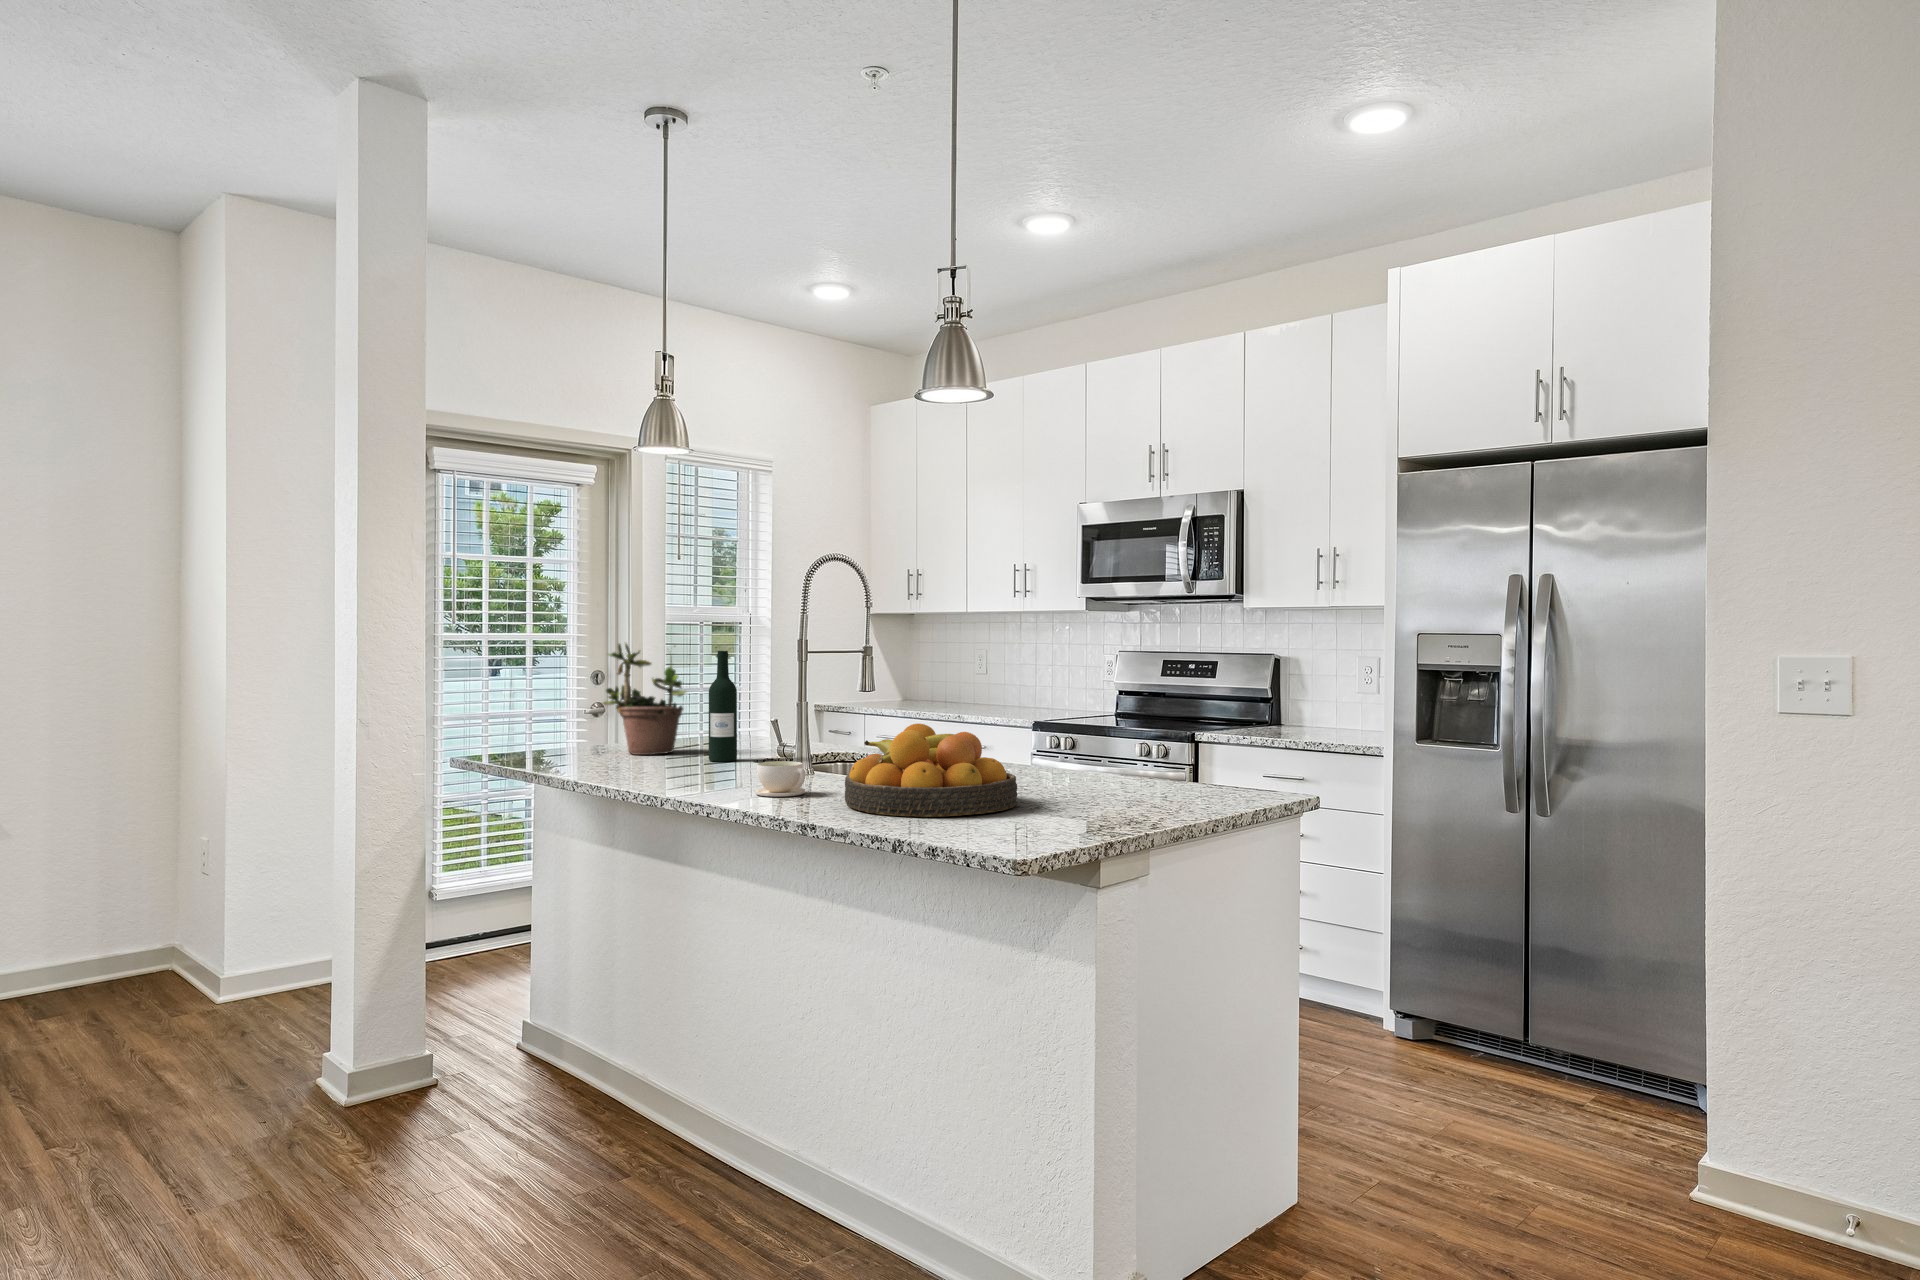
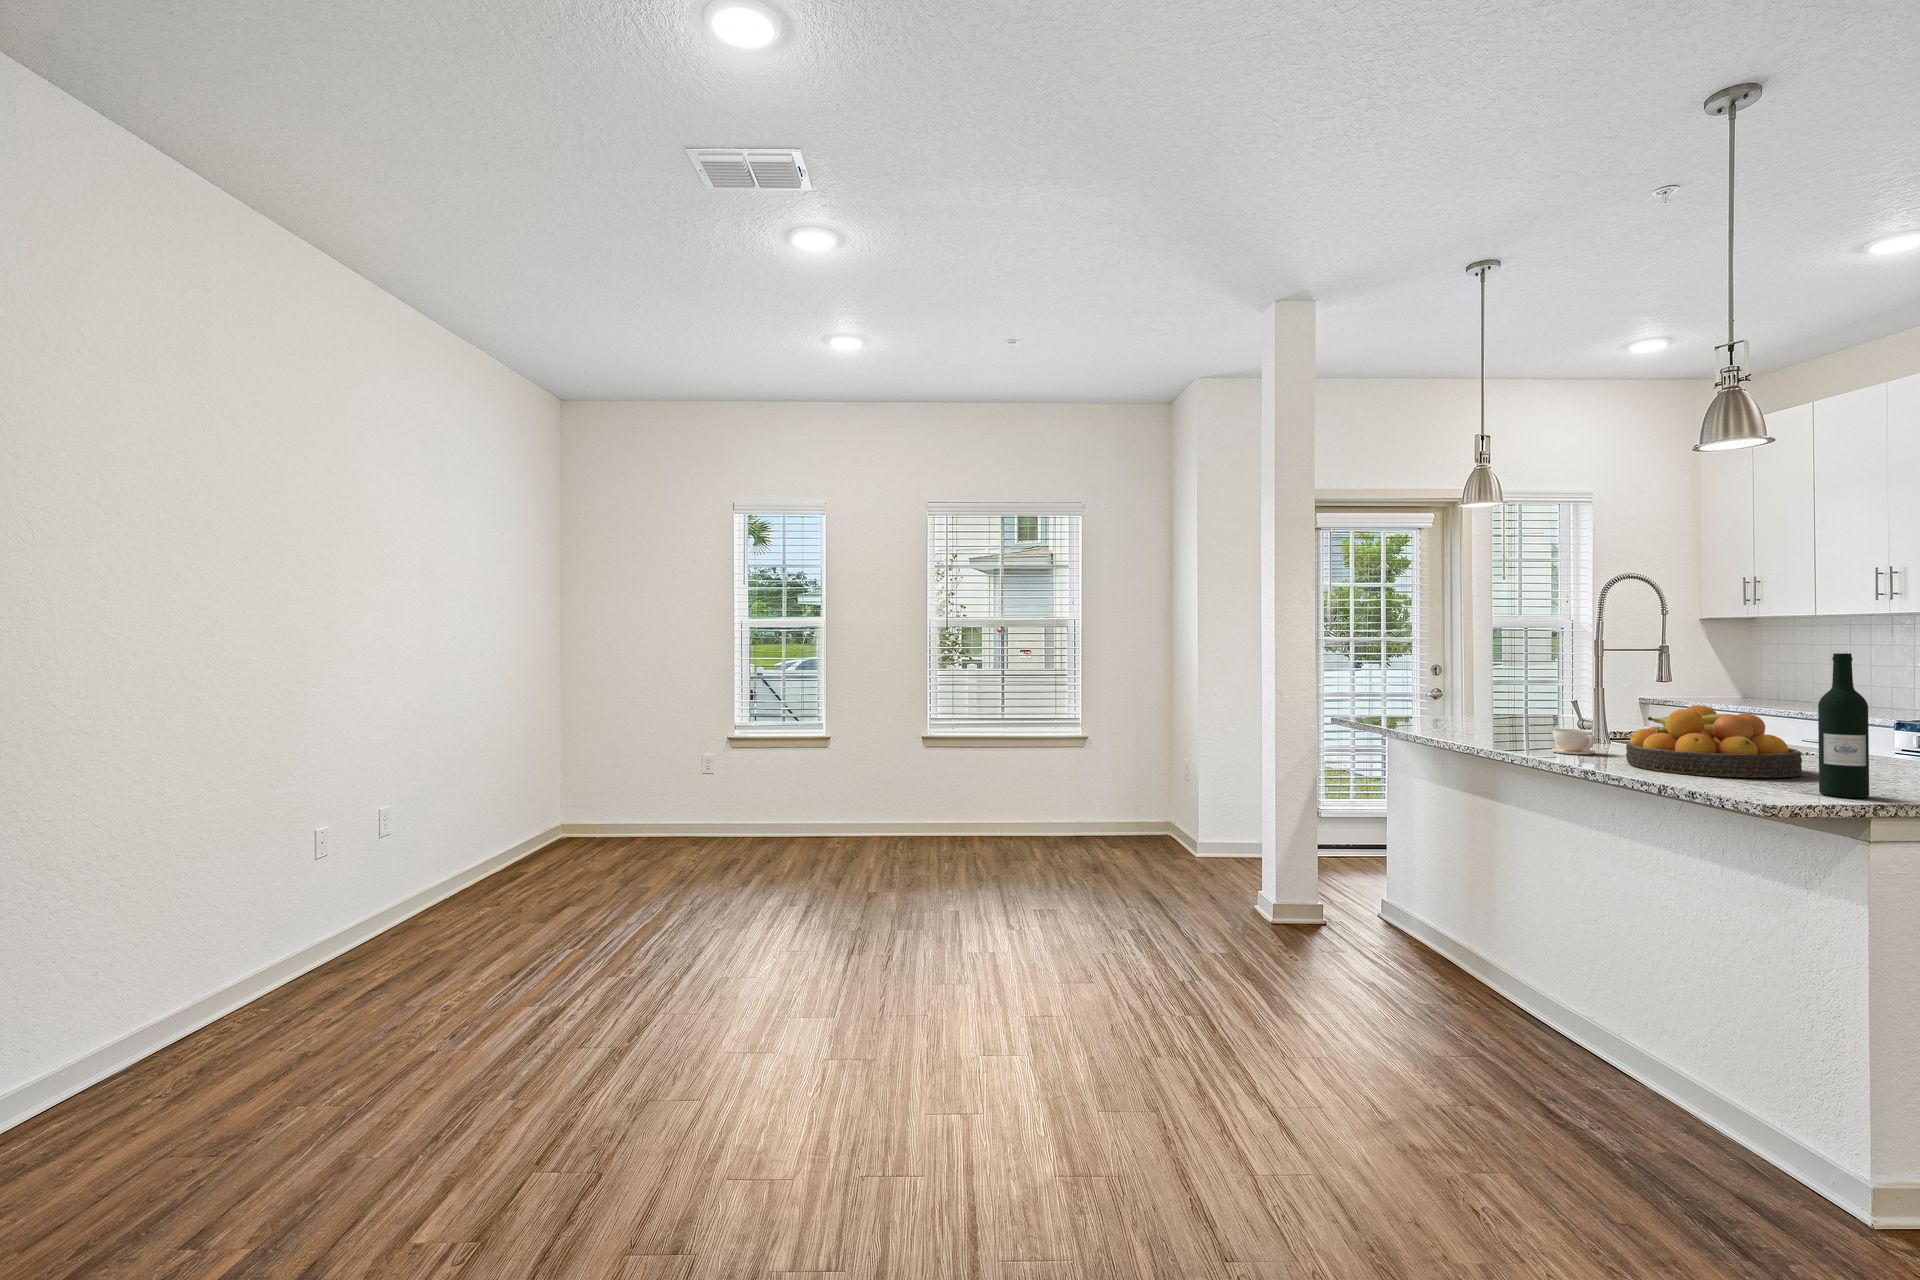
potted plant: present [603,643,686,755] -> none [1437,637,1504,724]
wine bottle: present [709,651,737,762] -> present [1818,653,1869,798]

